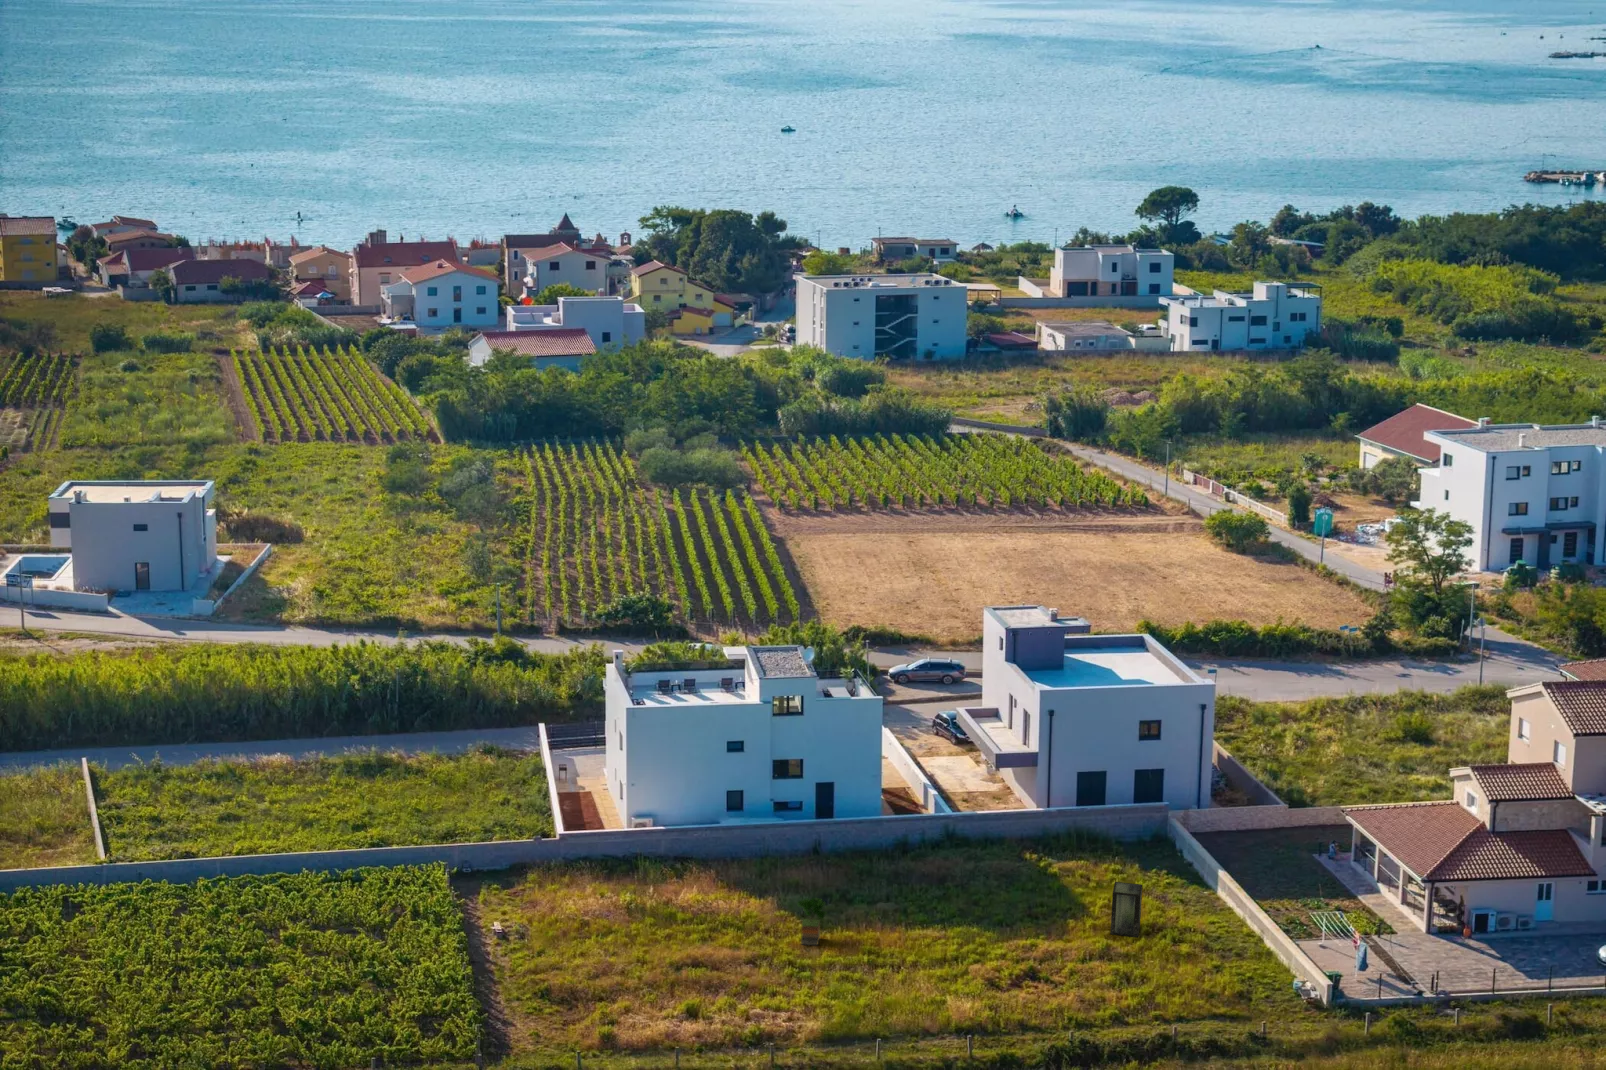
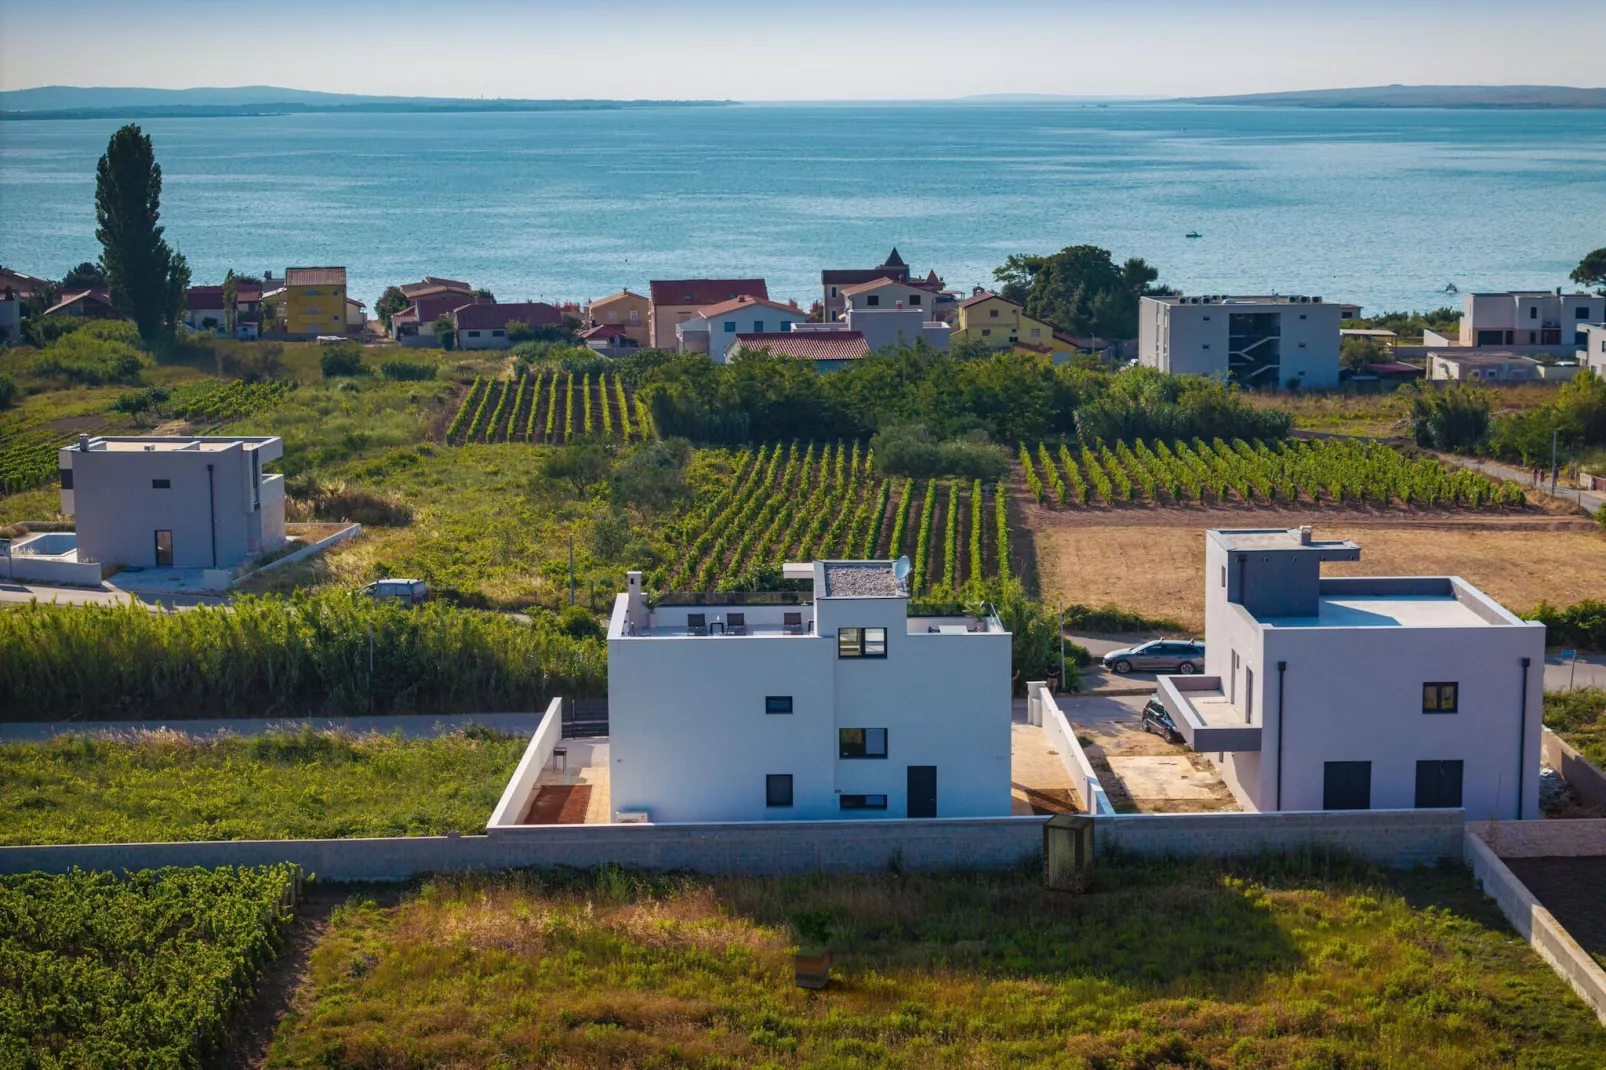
storage box: present [1110,882,1142,937] -> present [1043,813,1095,894]

